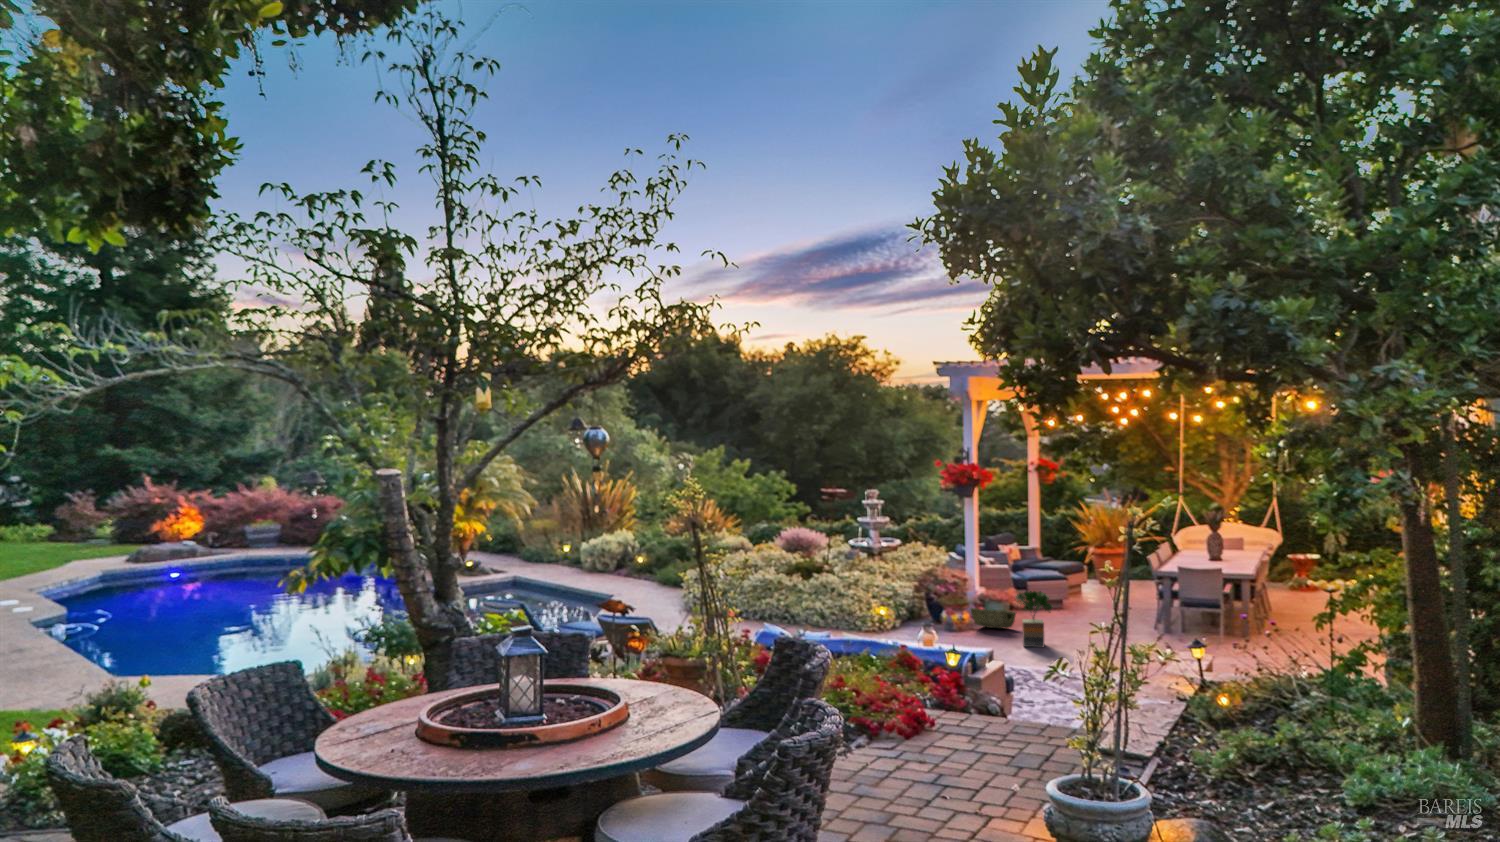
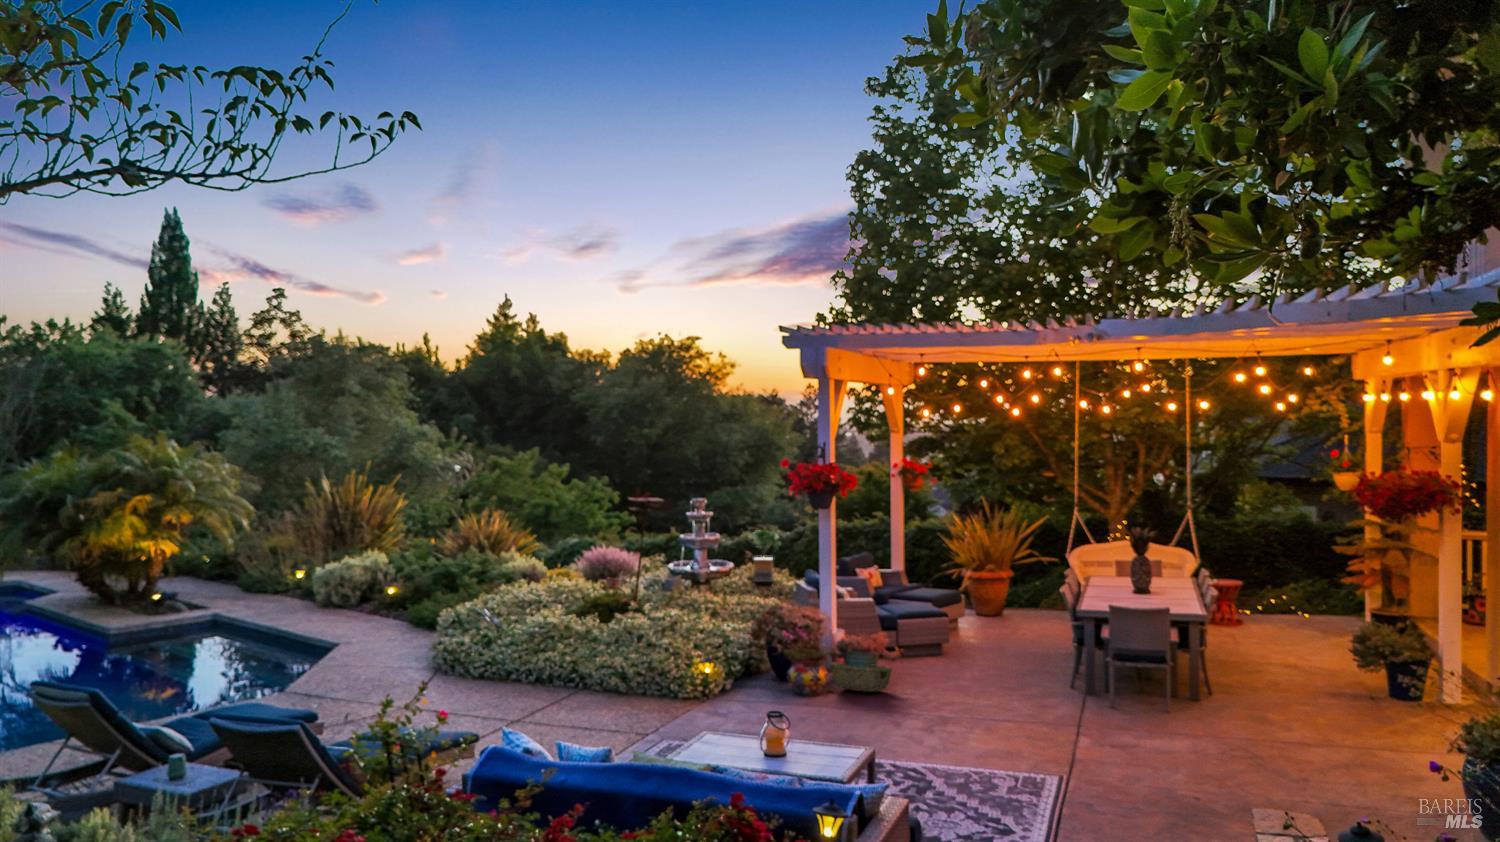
potted tree: present [1016,591,1053,647] -> present [749,530,780,582]

